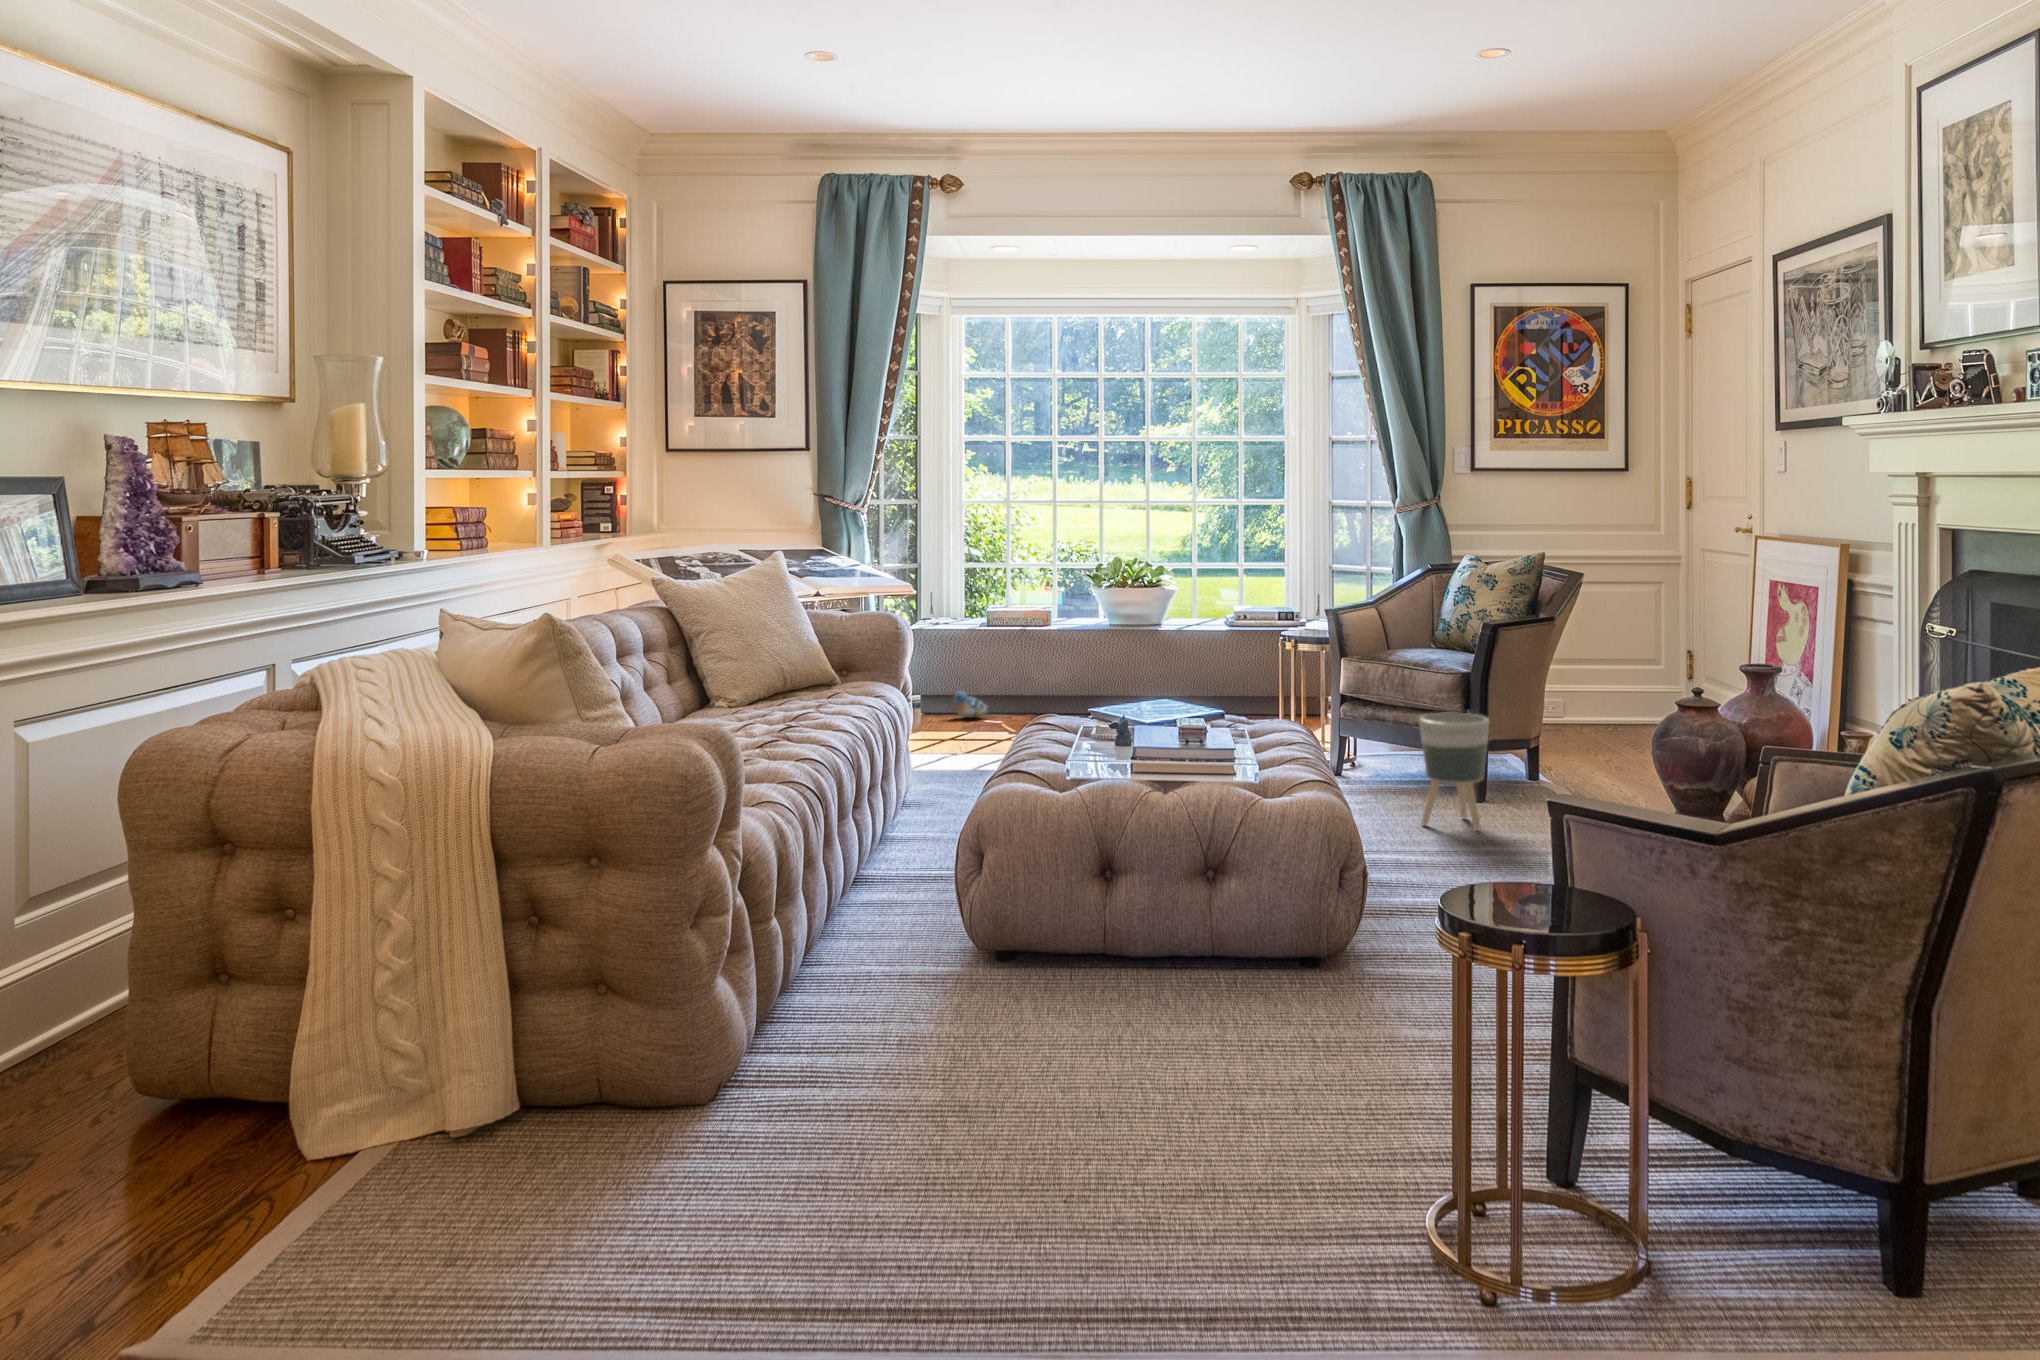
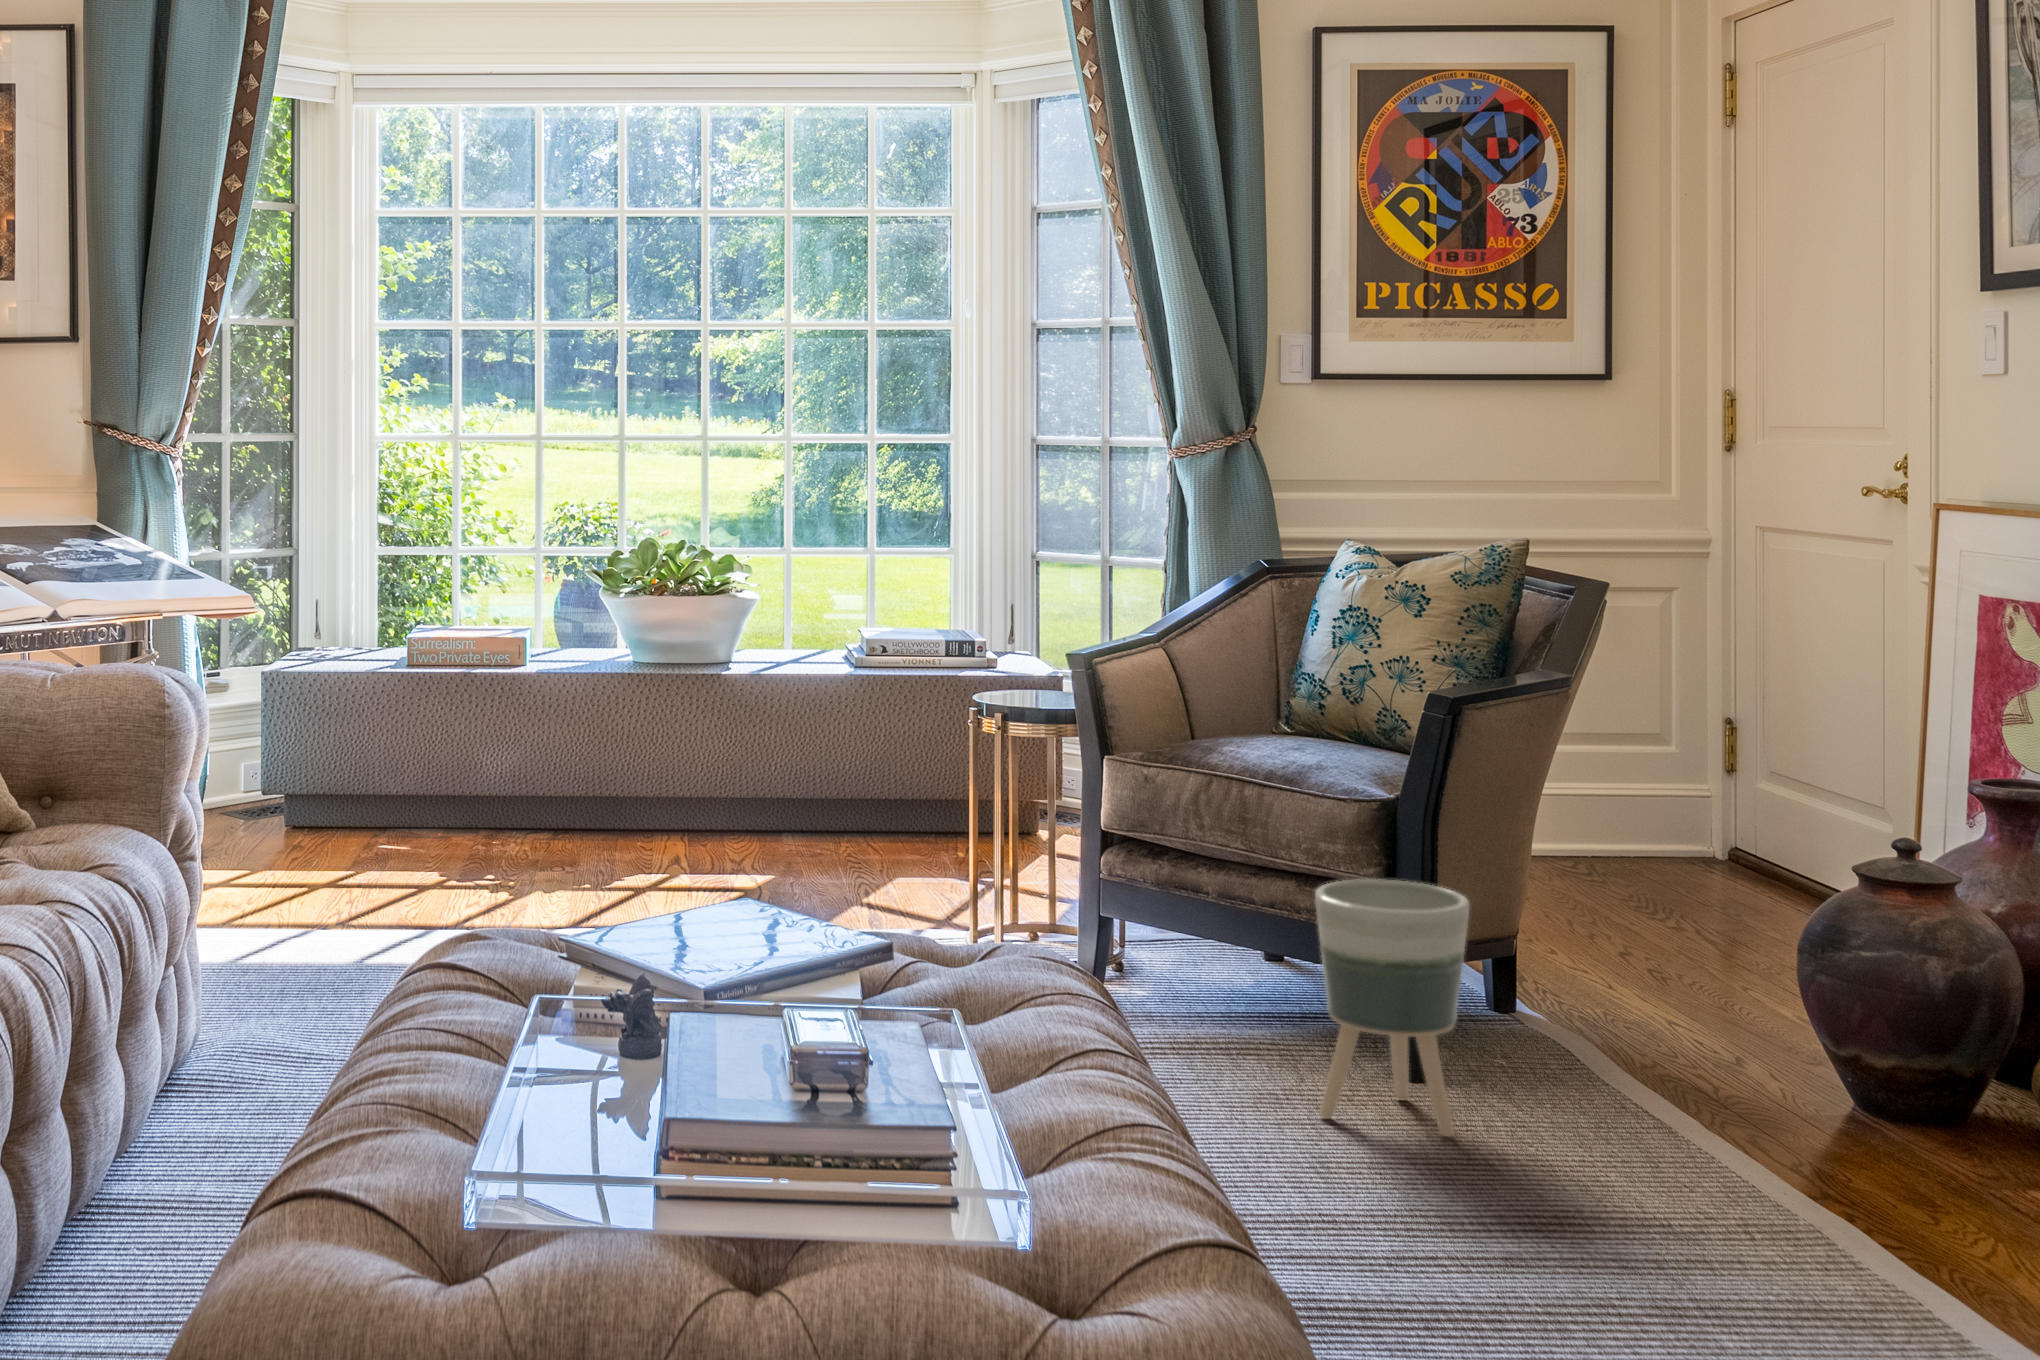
plush toy: present [952,691,989,718] -> none [341,784,414,834]

